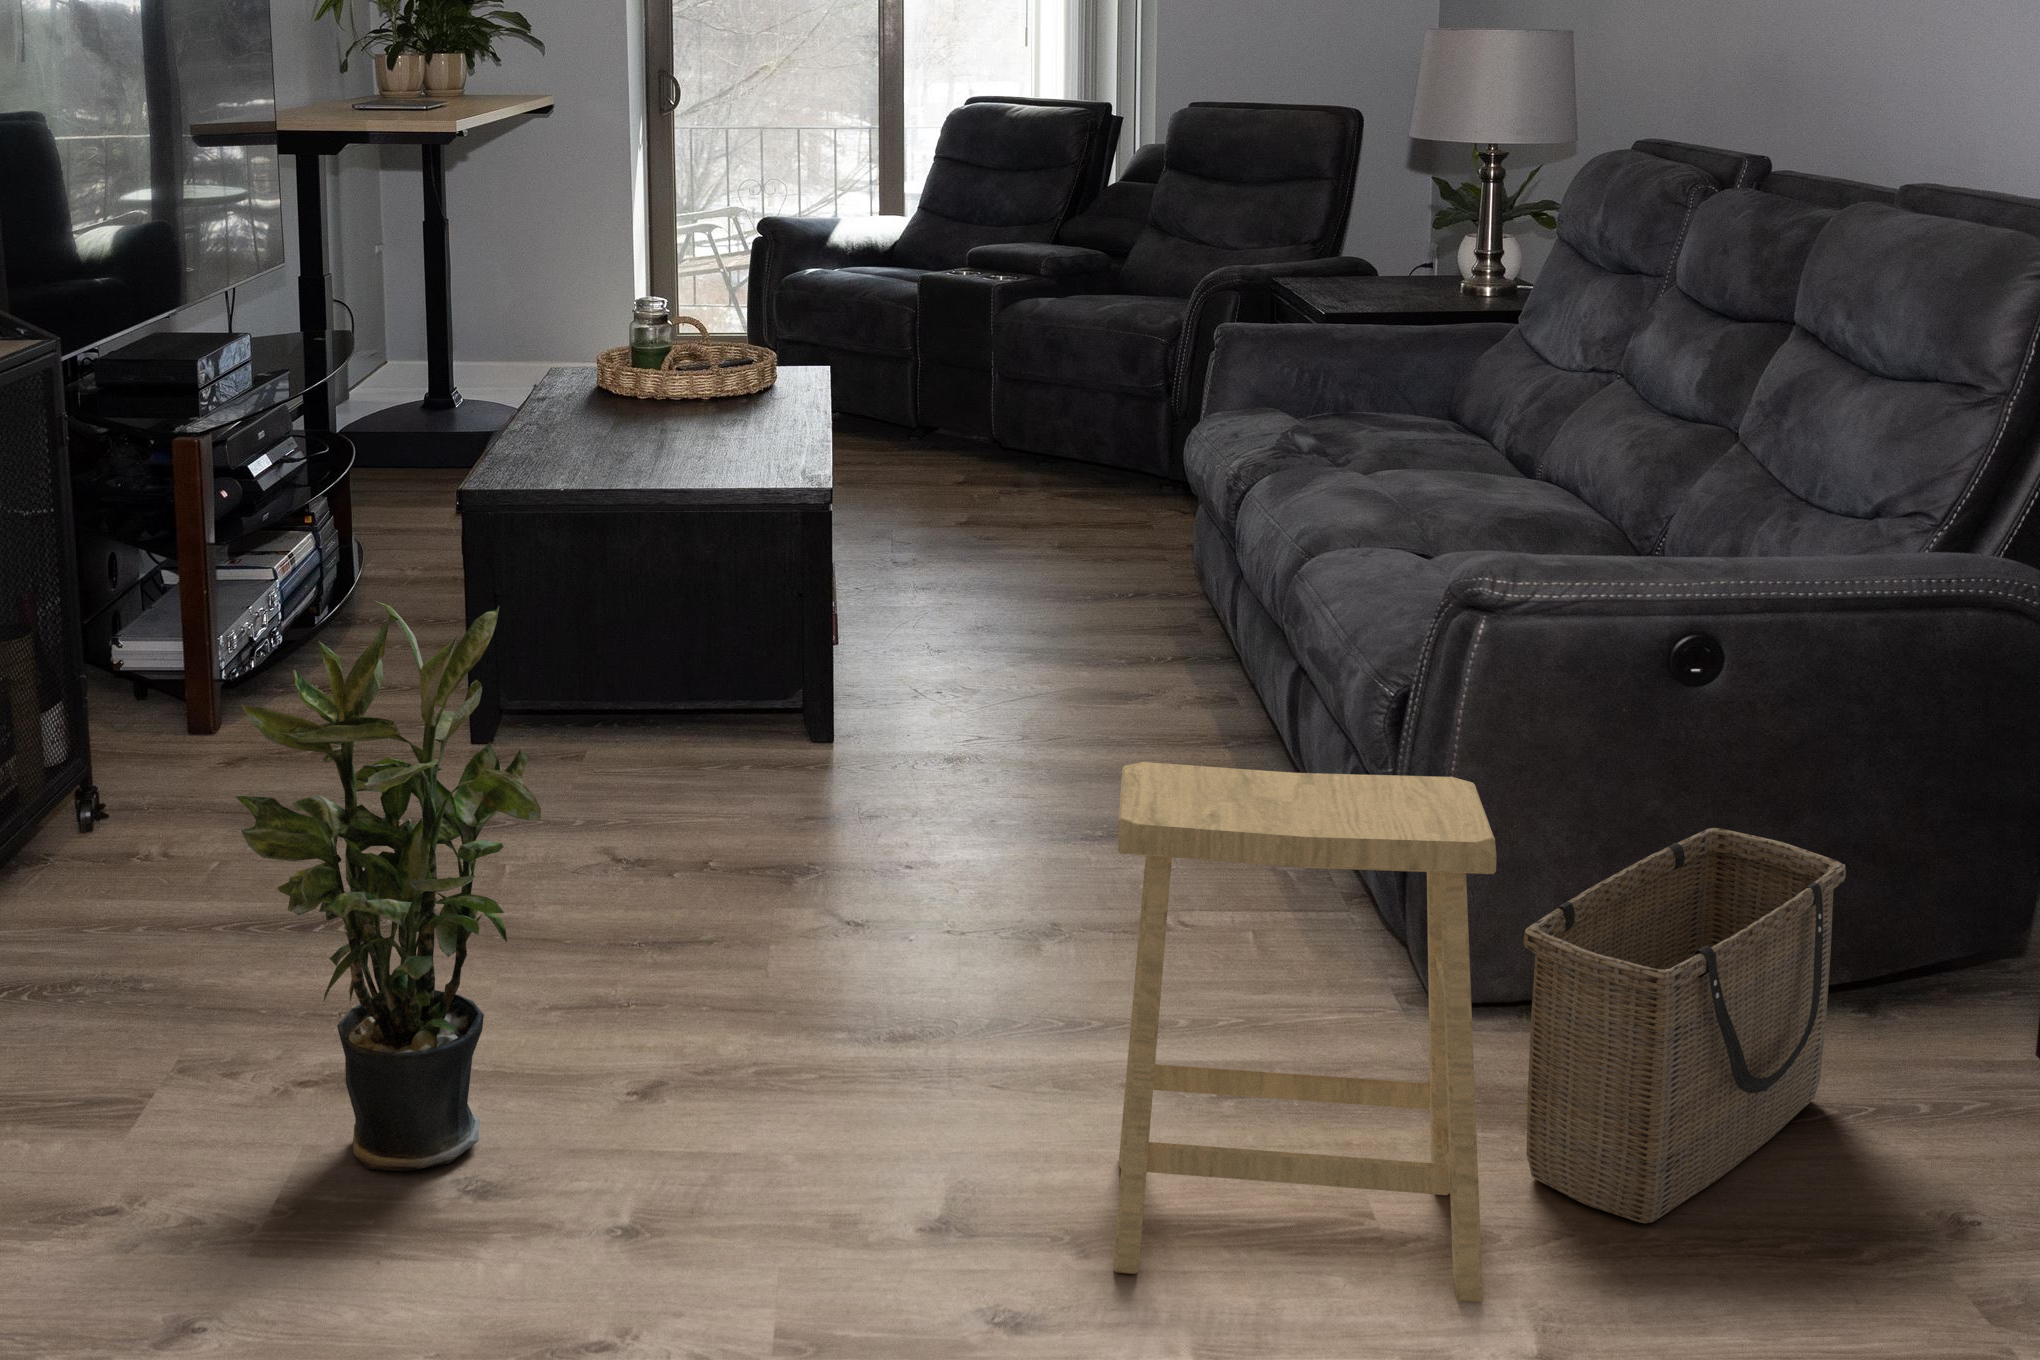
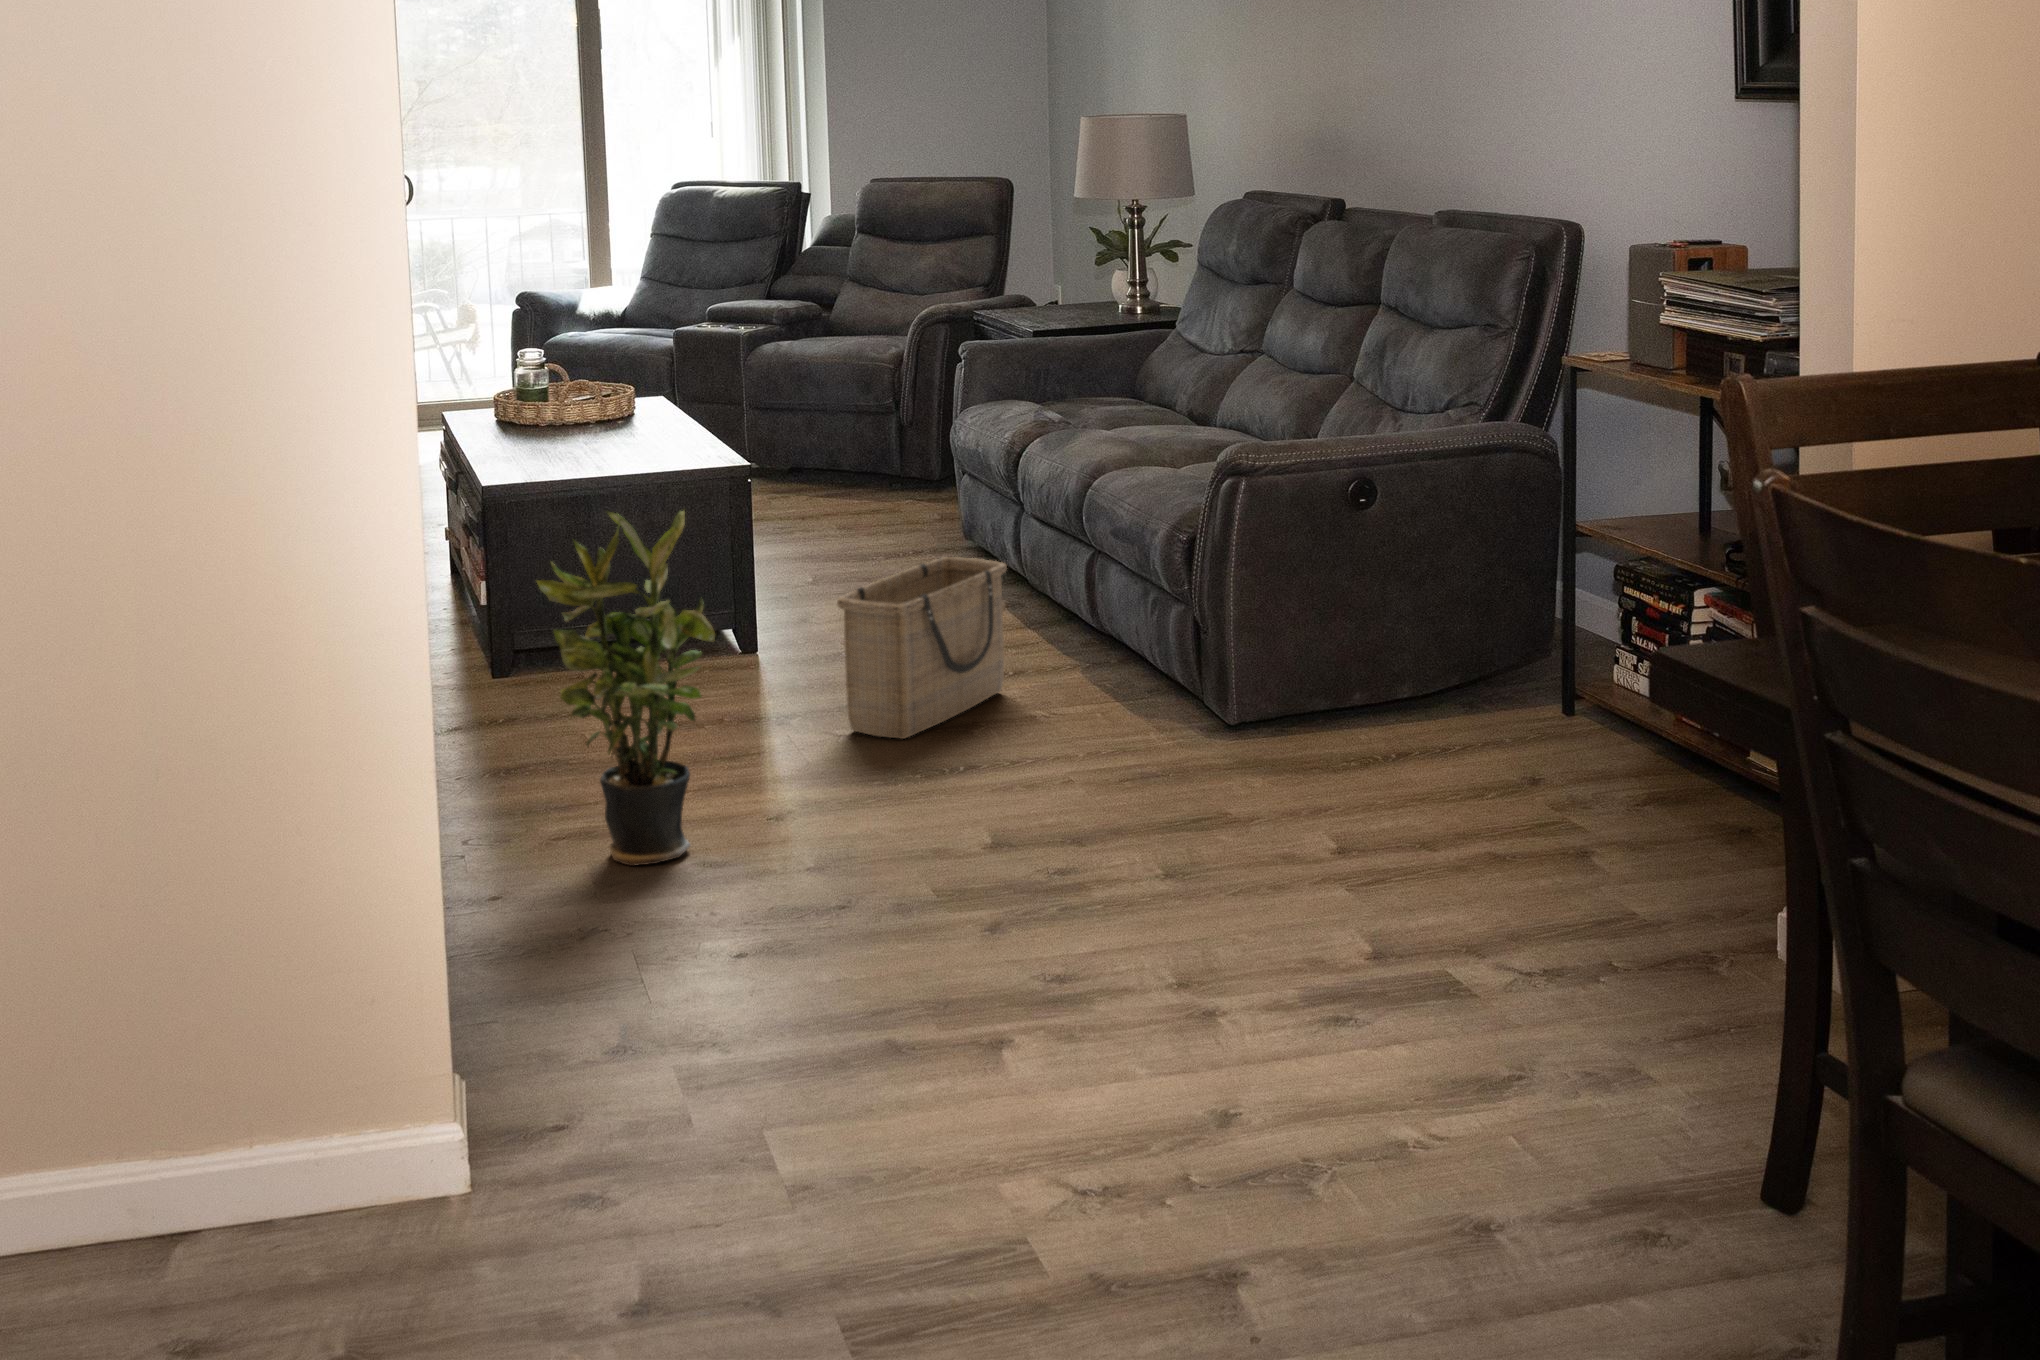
footstool: present [1113,762,1497,1303] -> none [1069,555,1299,850]
basket: present [1524,828,1846,1223] -> present [837,557,1007,739]

